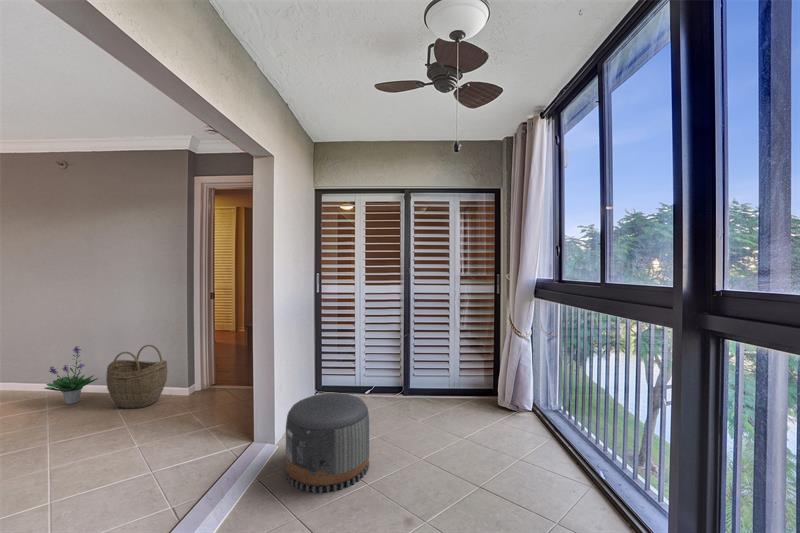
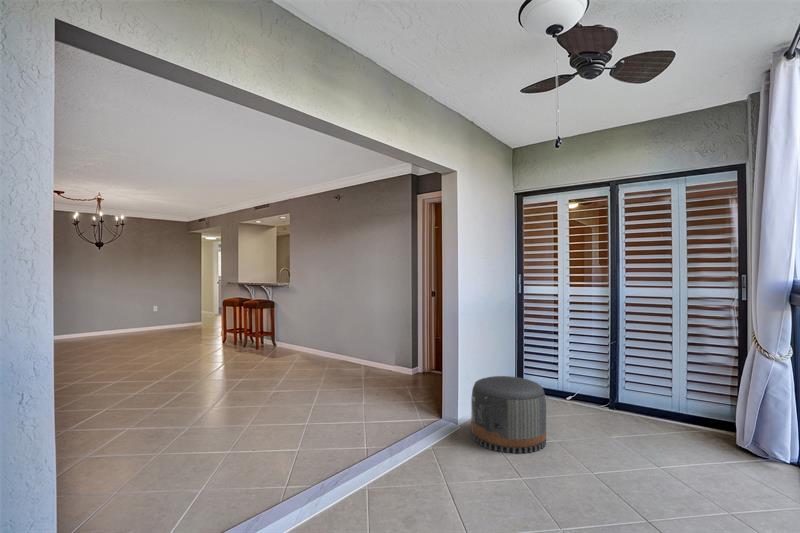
woven basket: present [106,345,167,408] -> none [360,330,398,377]
potted plant: present [45,346,97,404] -> none [327,327,357,368]

